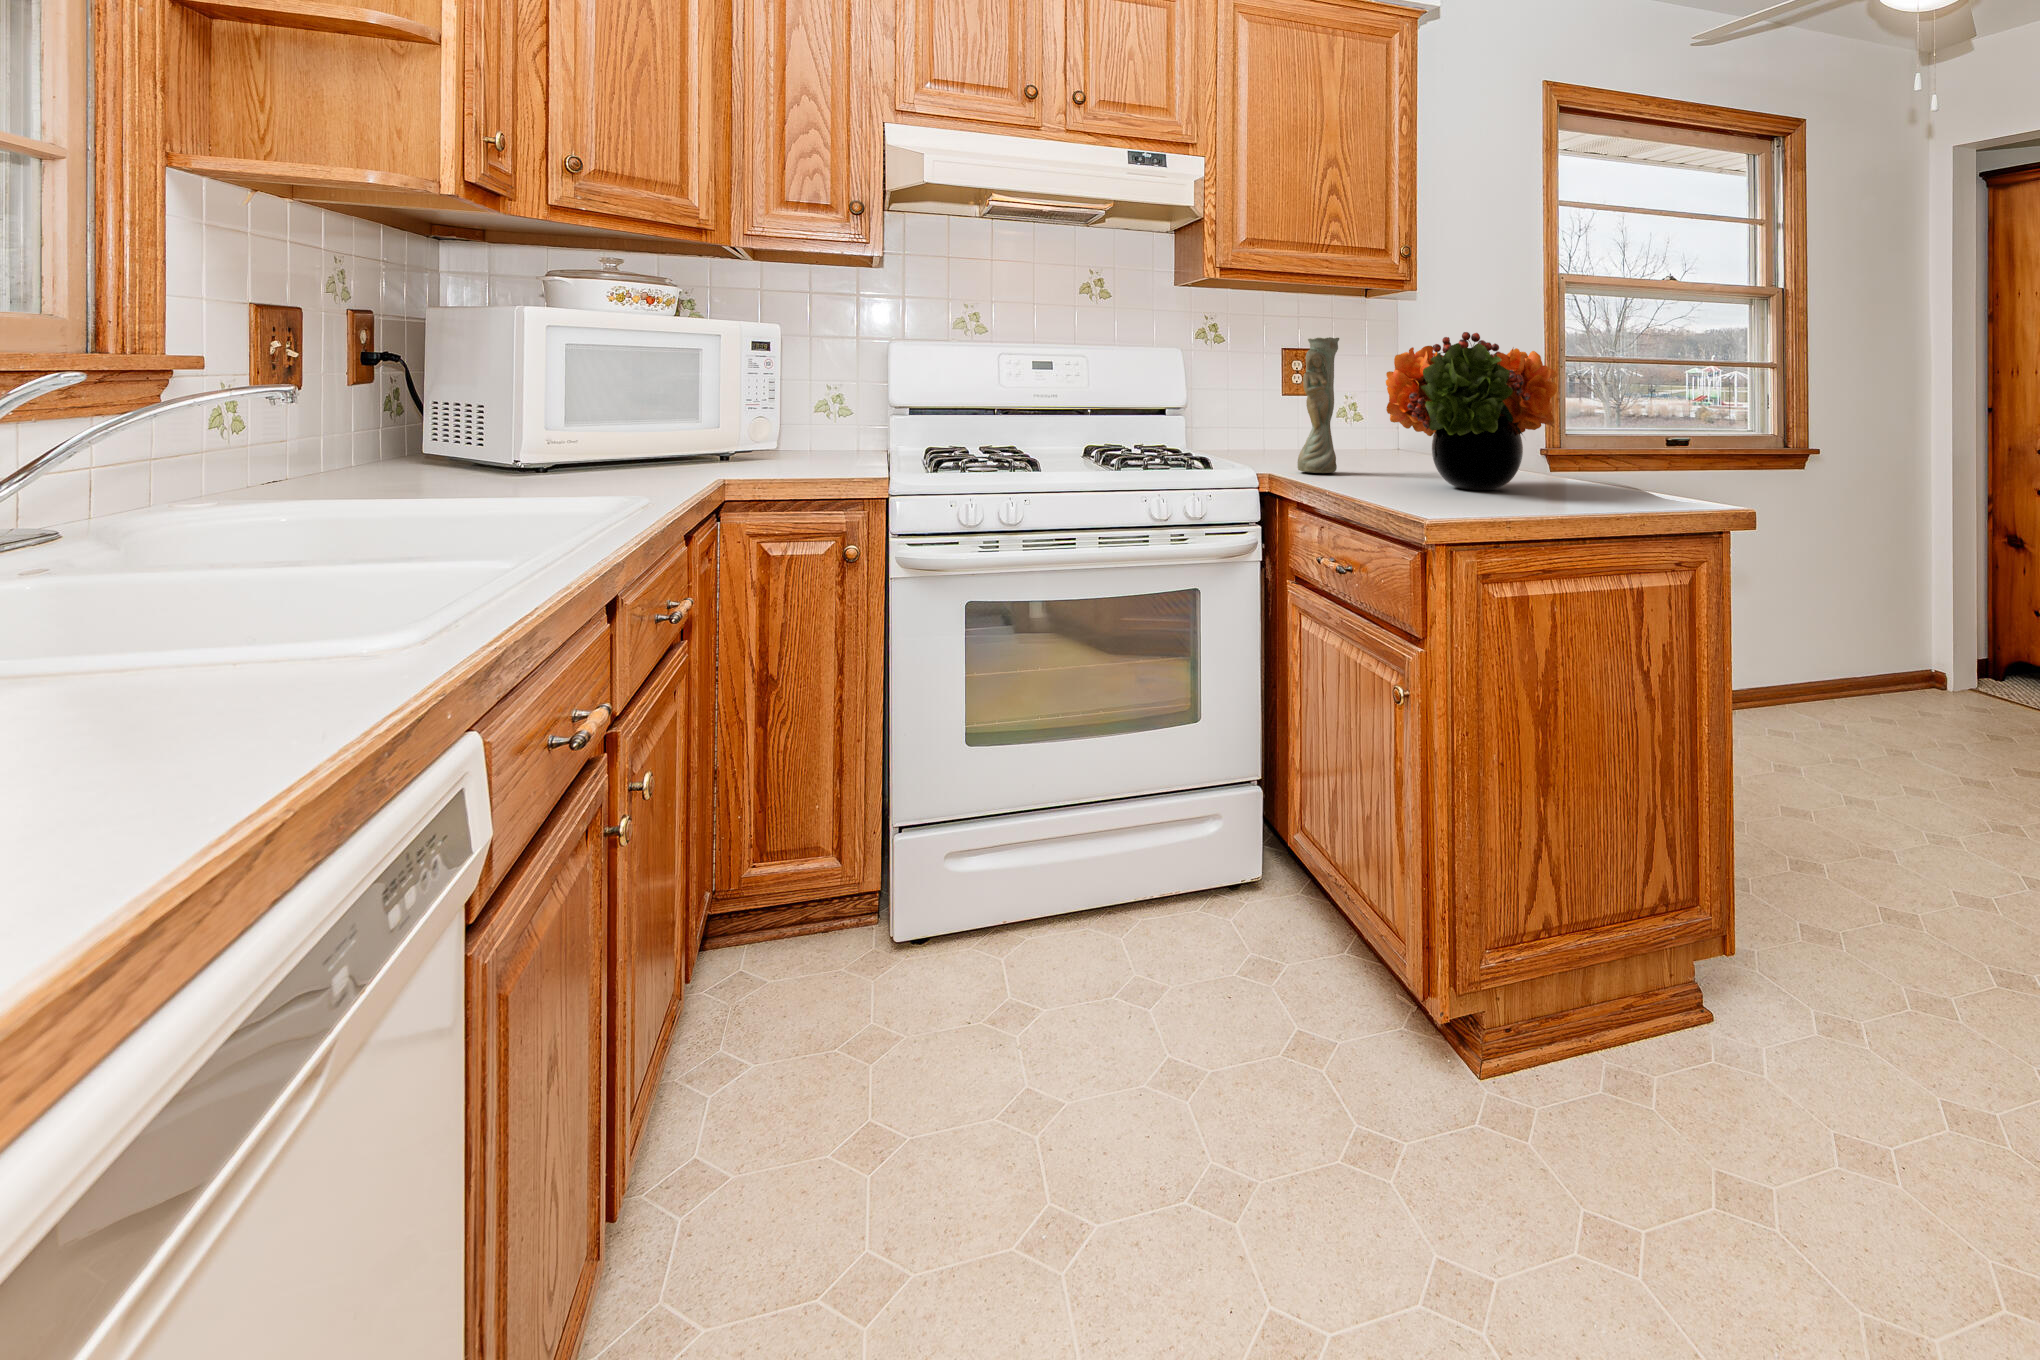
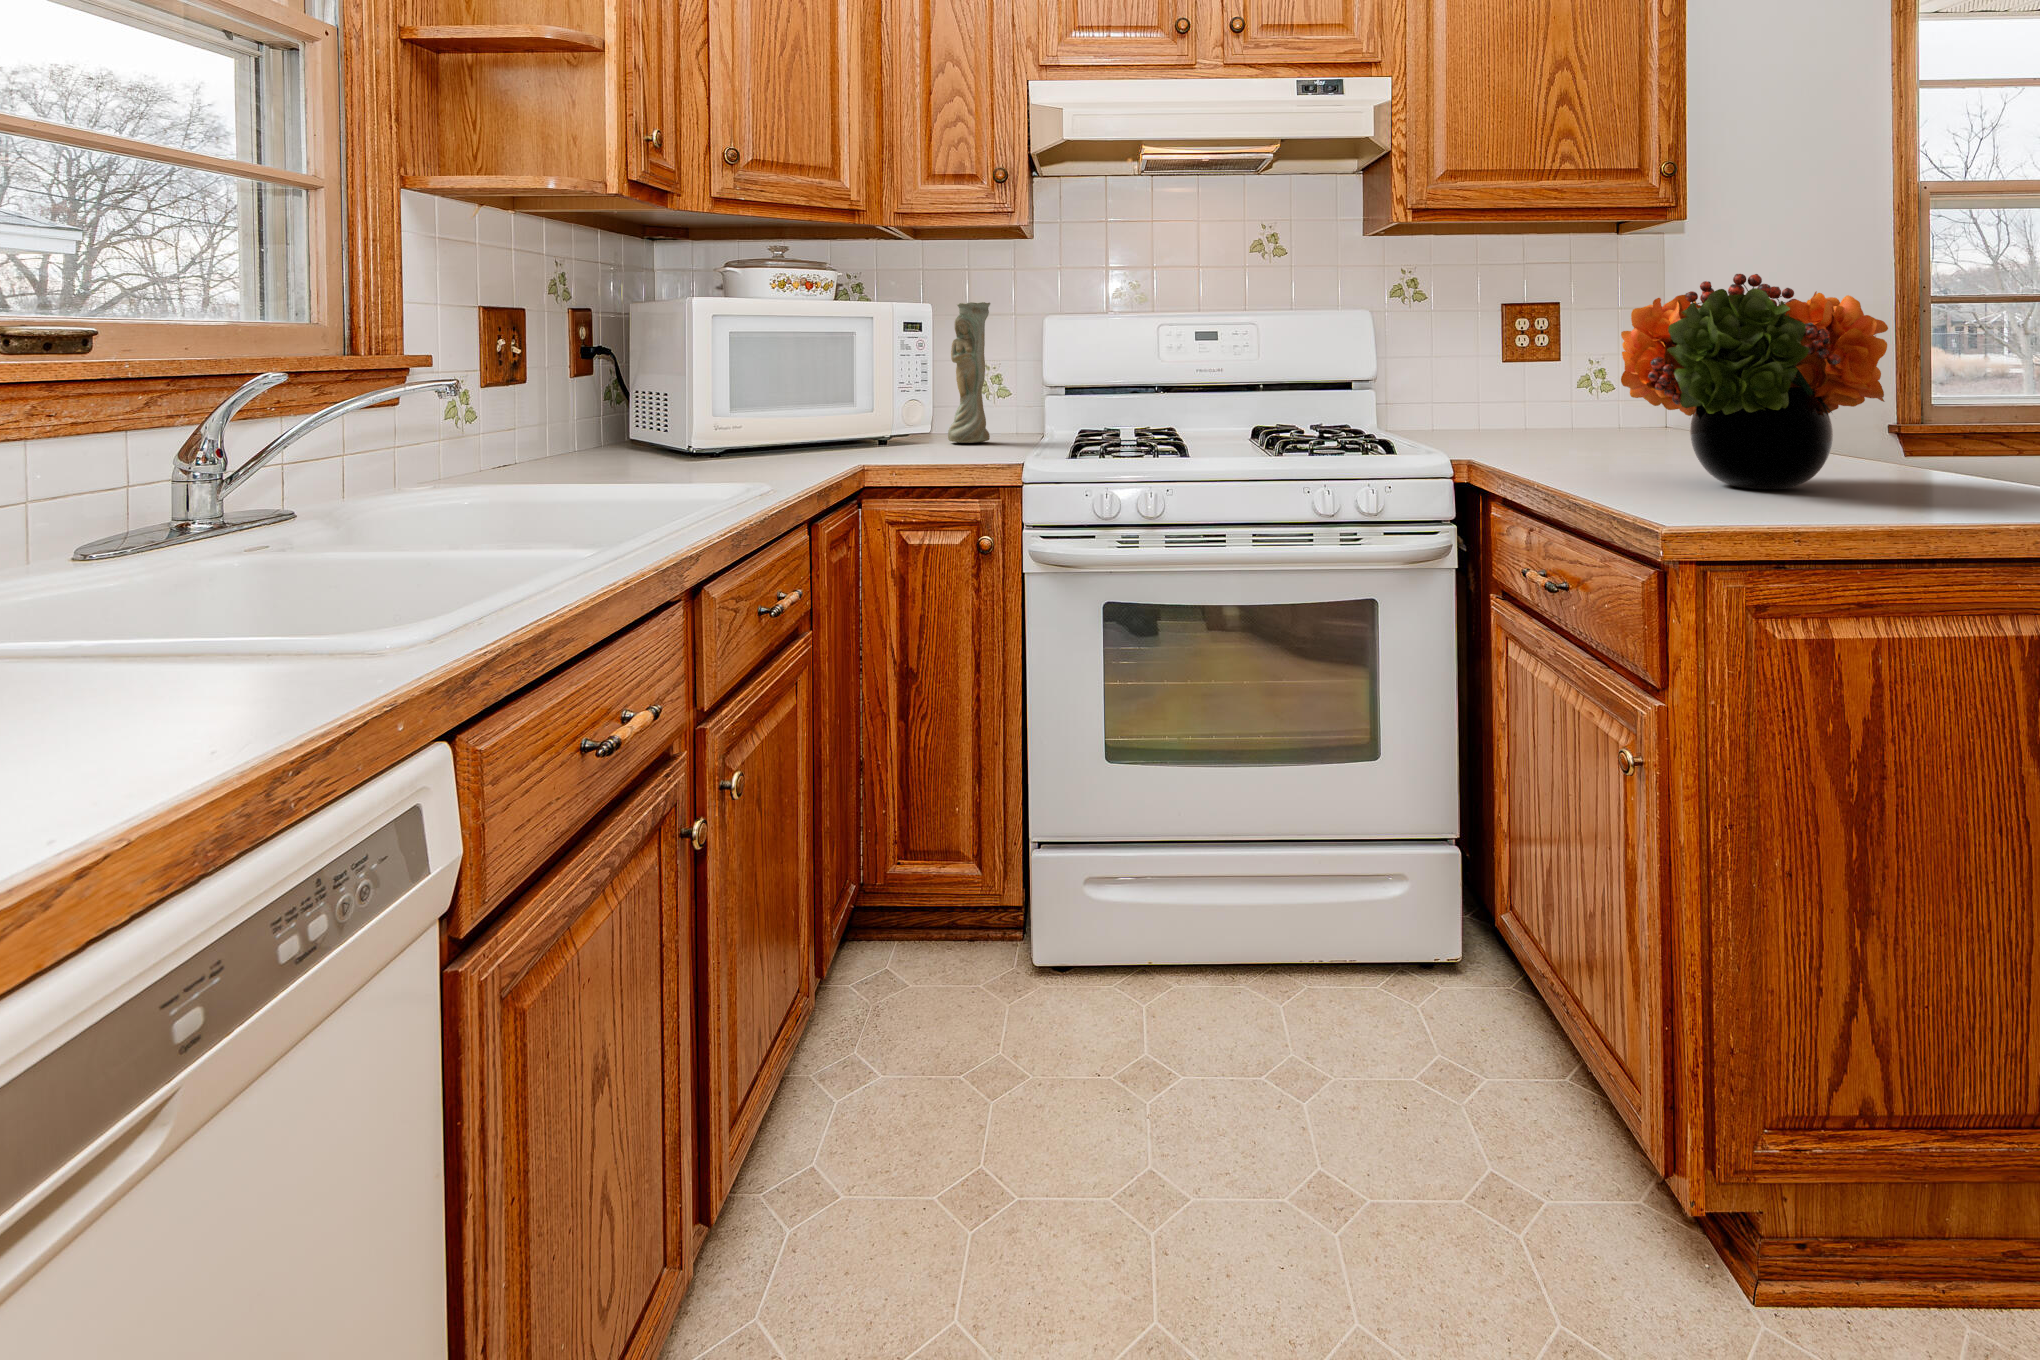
vase: present [1298,337,1339,473] -> present [948,302,990,443]

